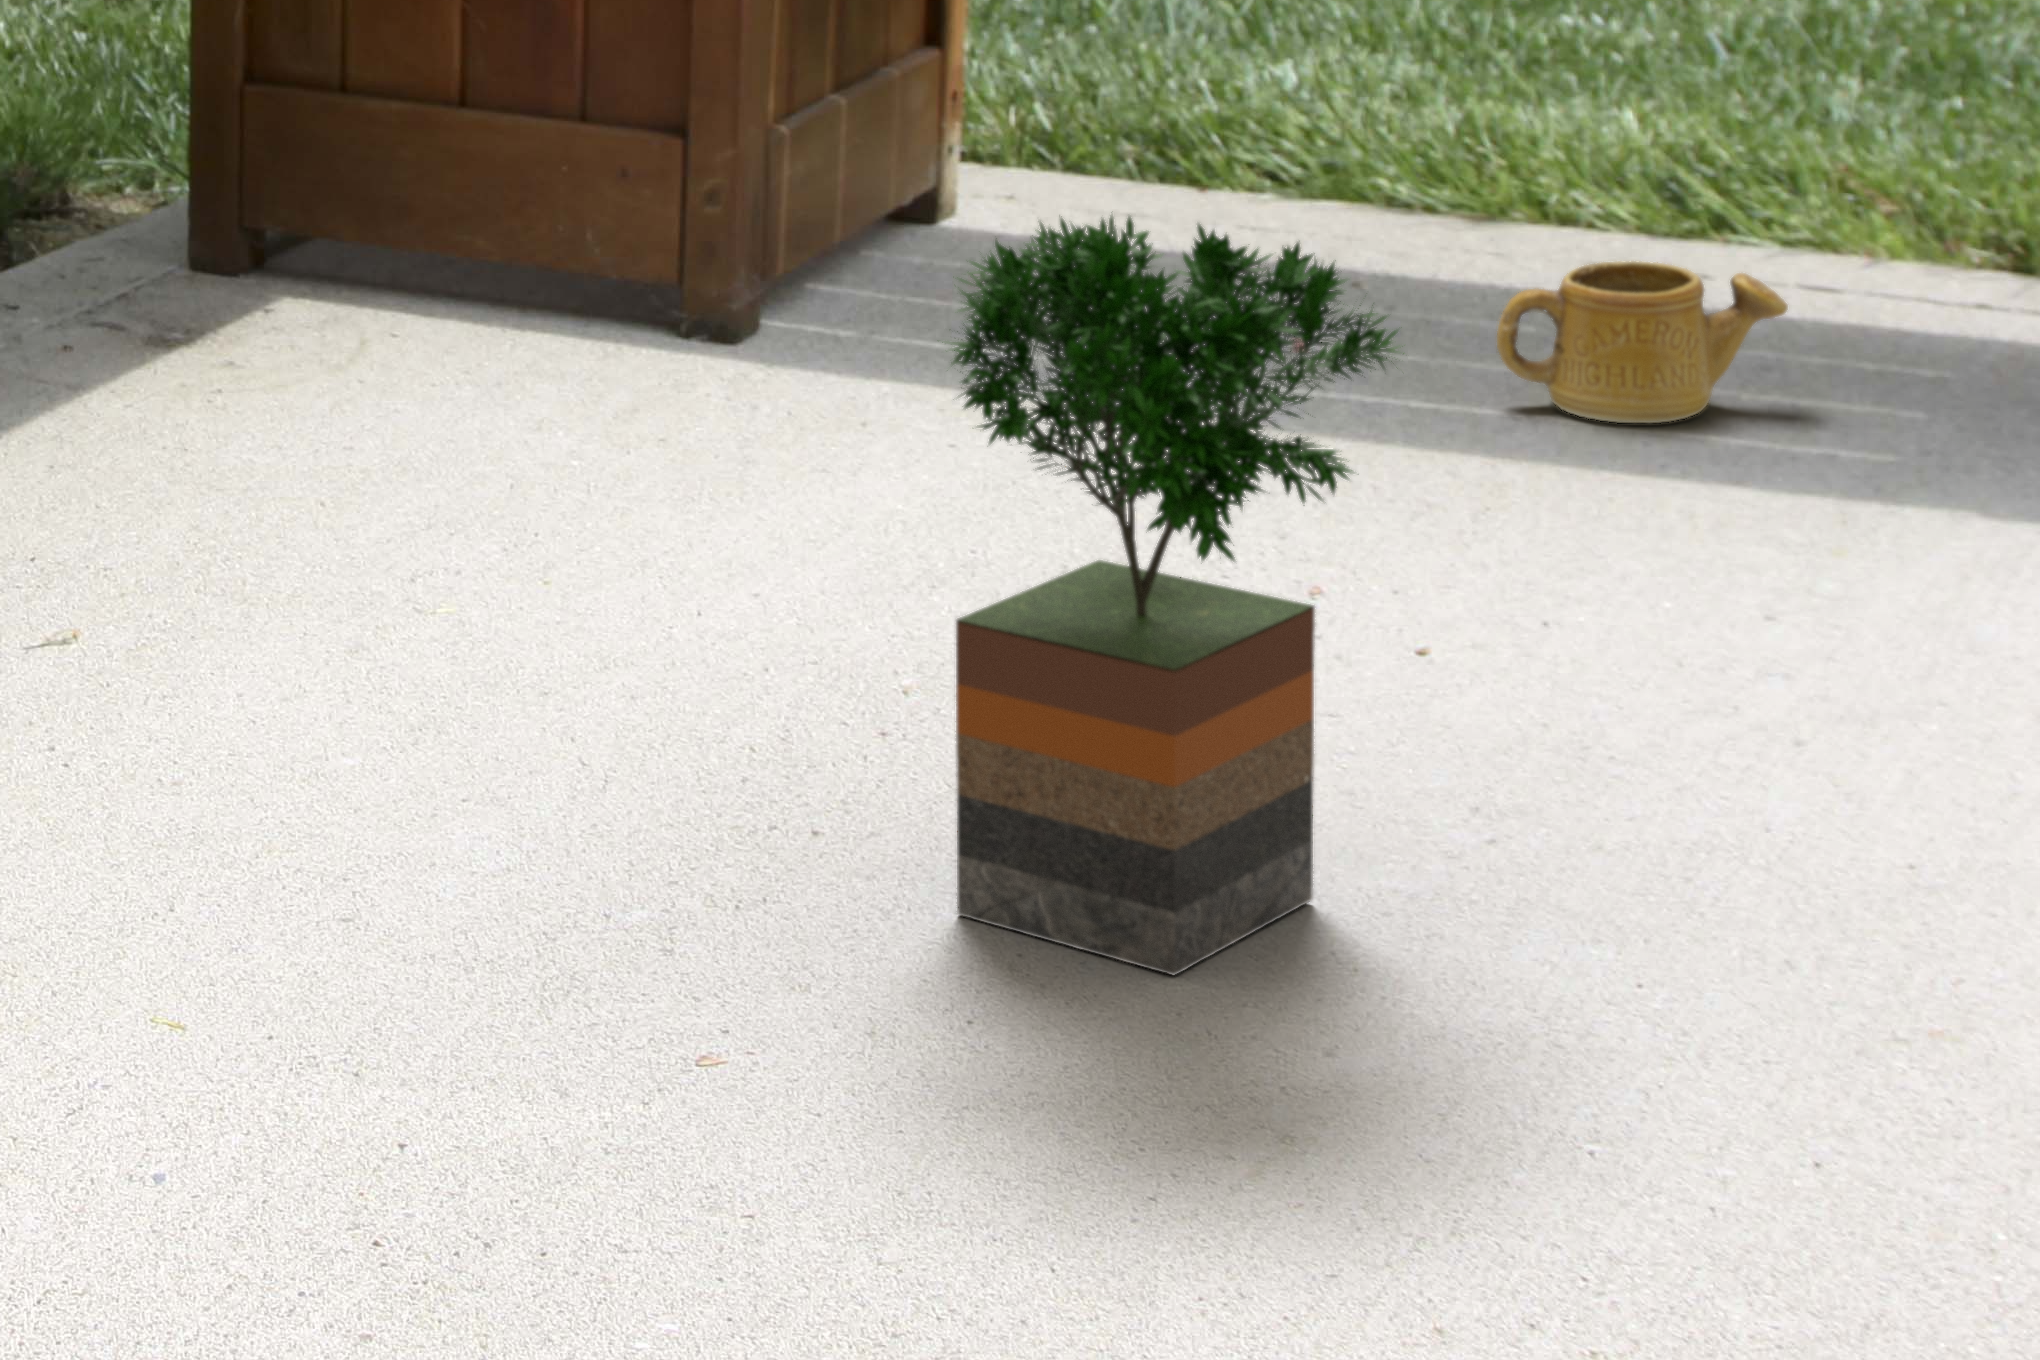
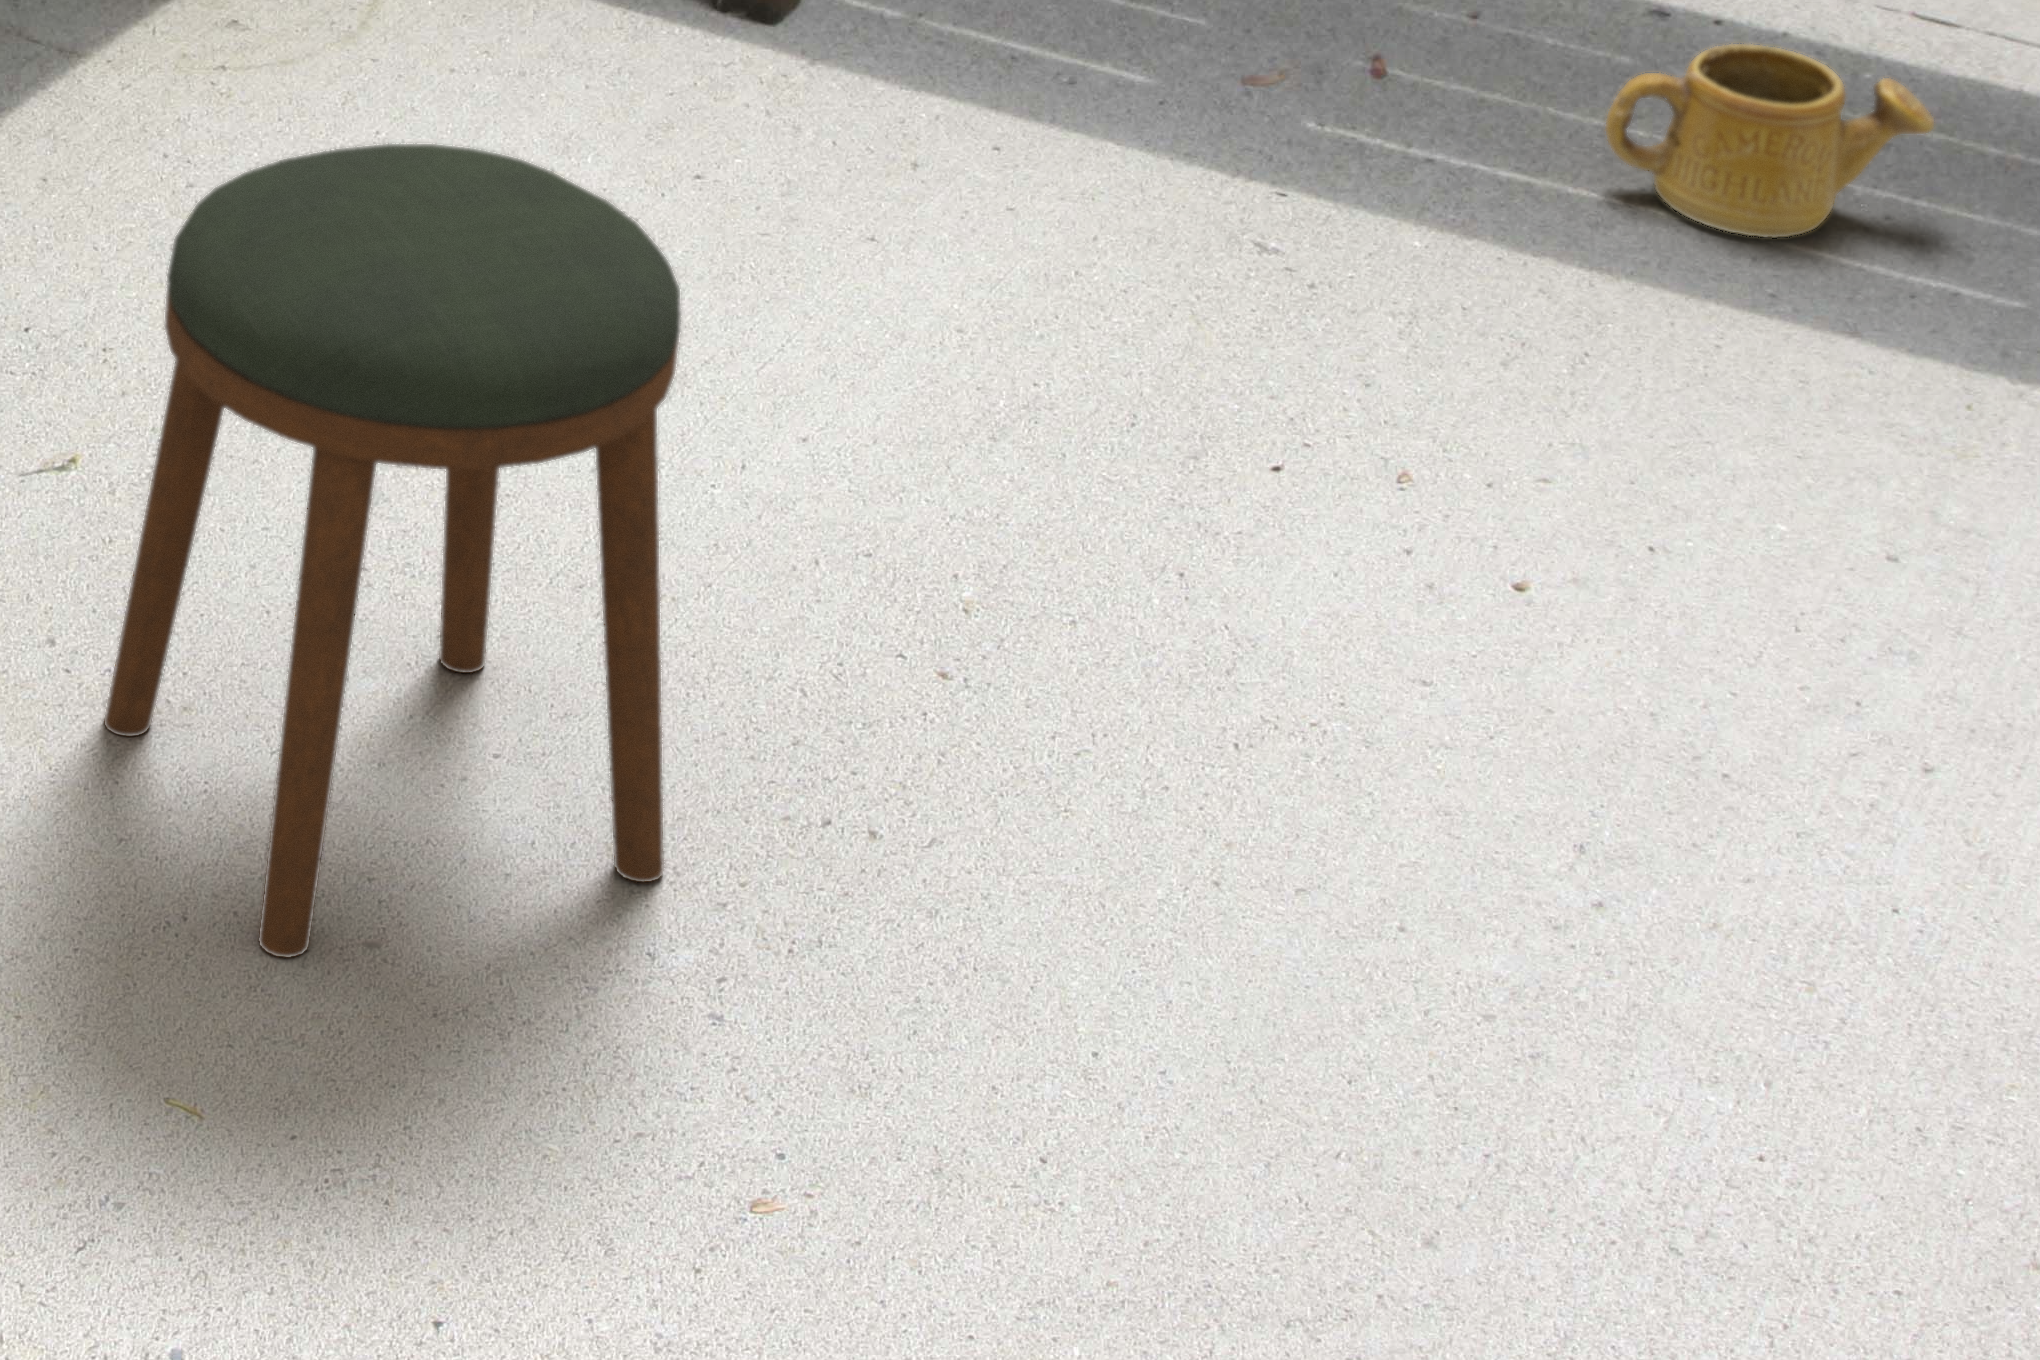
stool: none [99,215,611,915] -> present [104,144,681,957]
potted tree: present [942,216,1404,975] -> none [1048,322,1660,1178]

